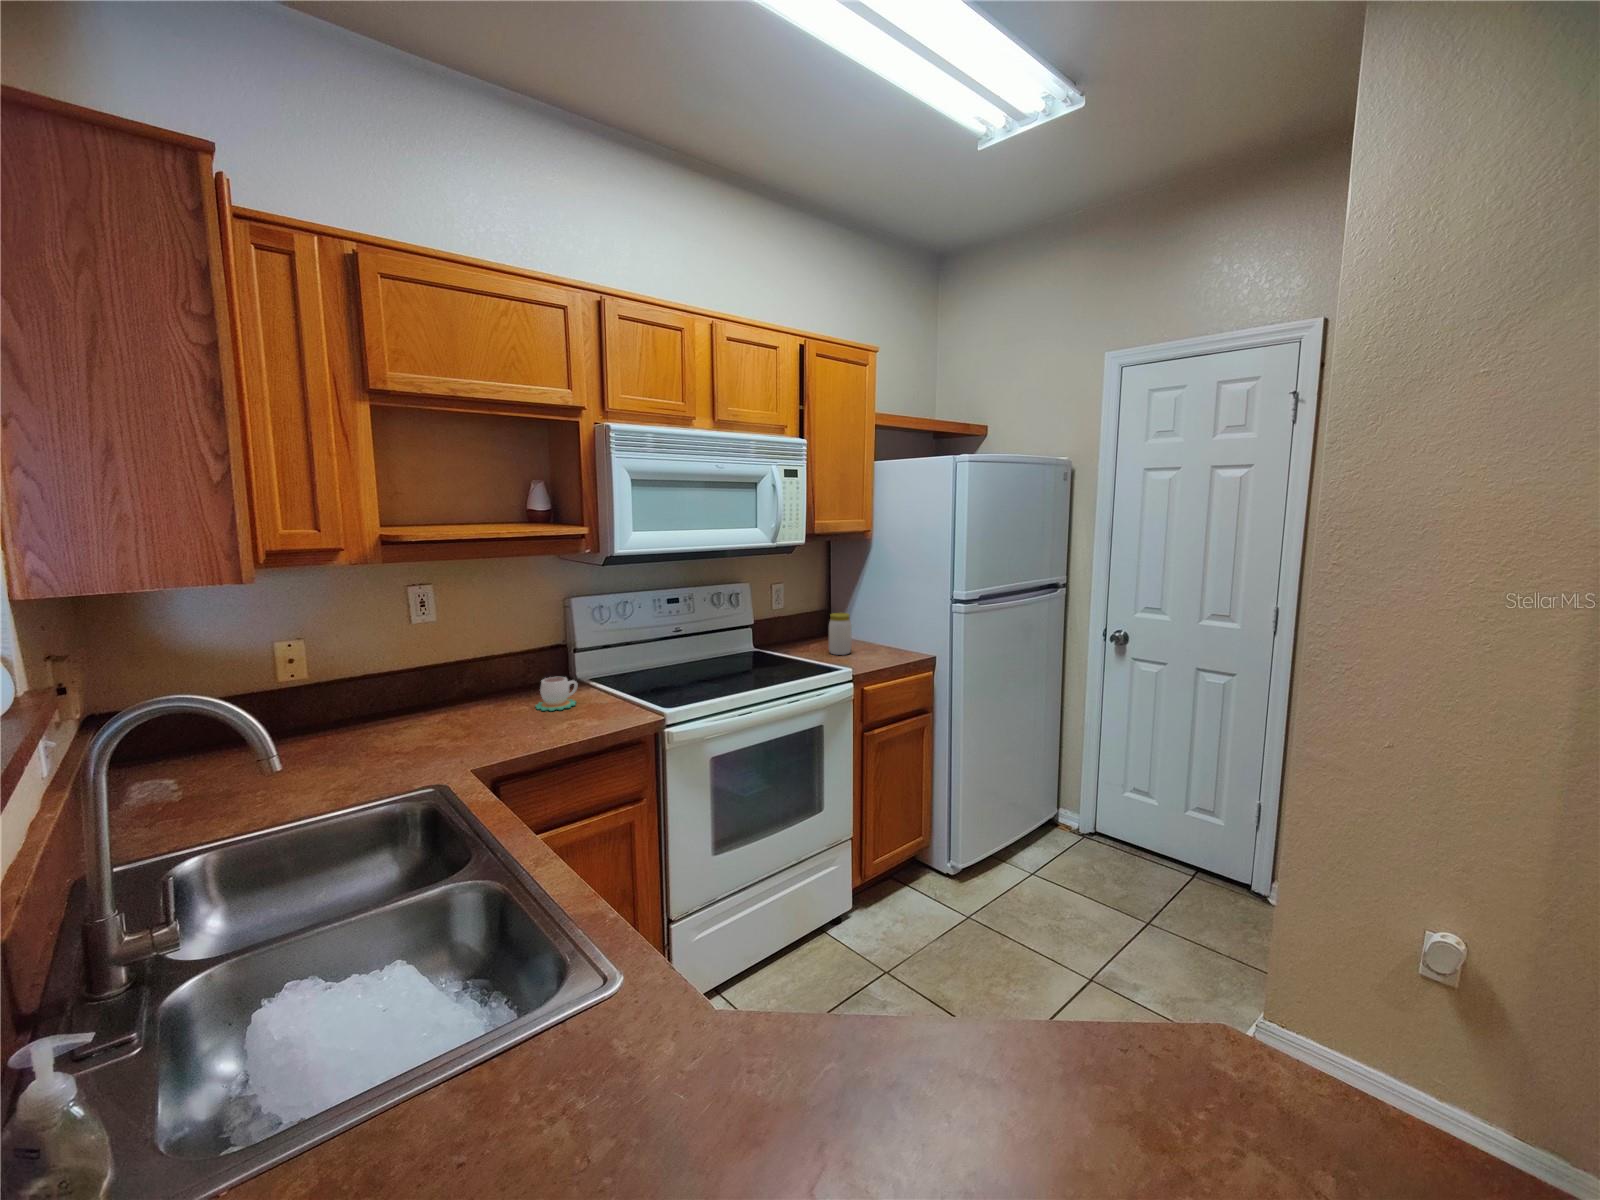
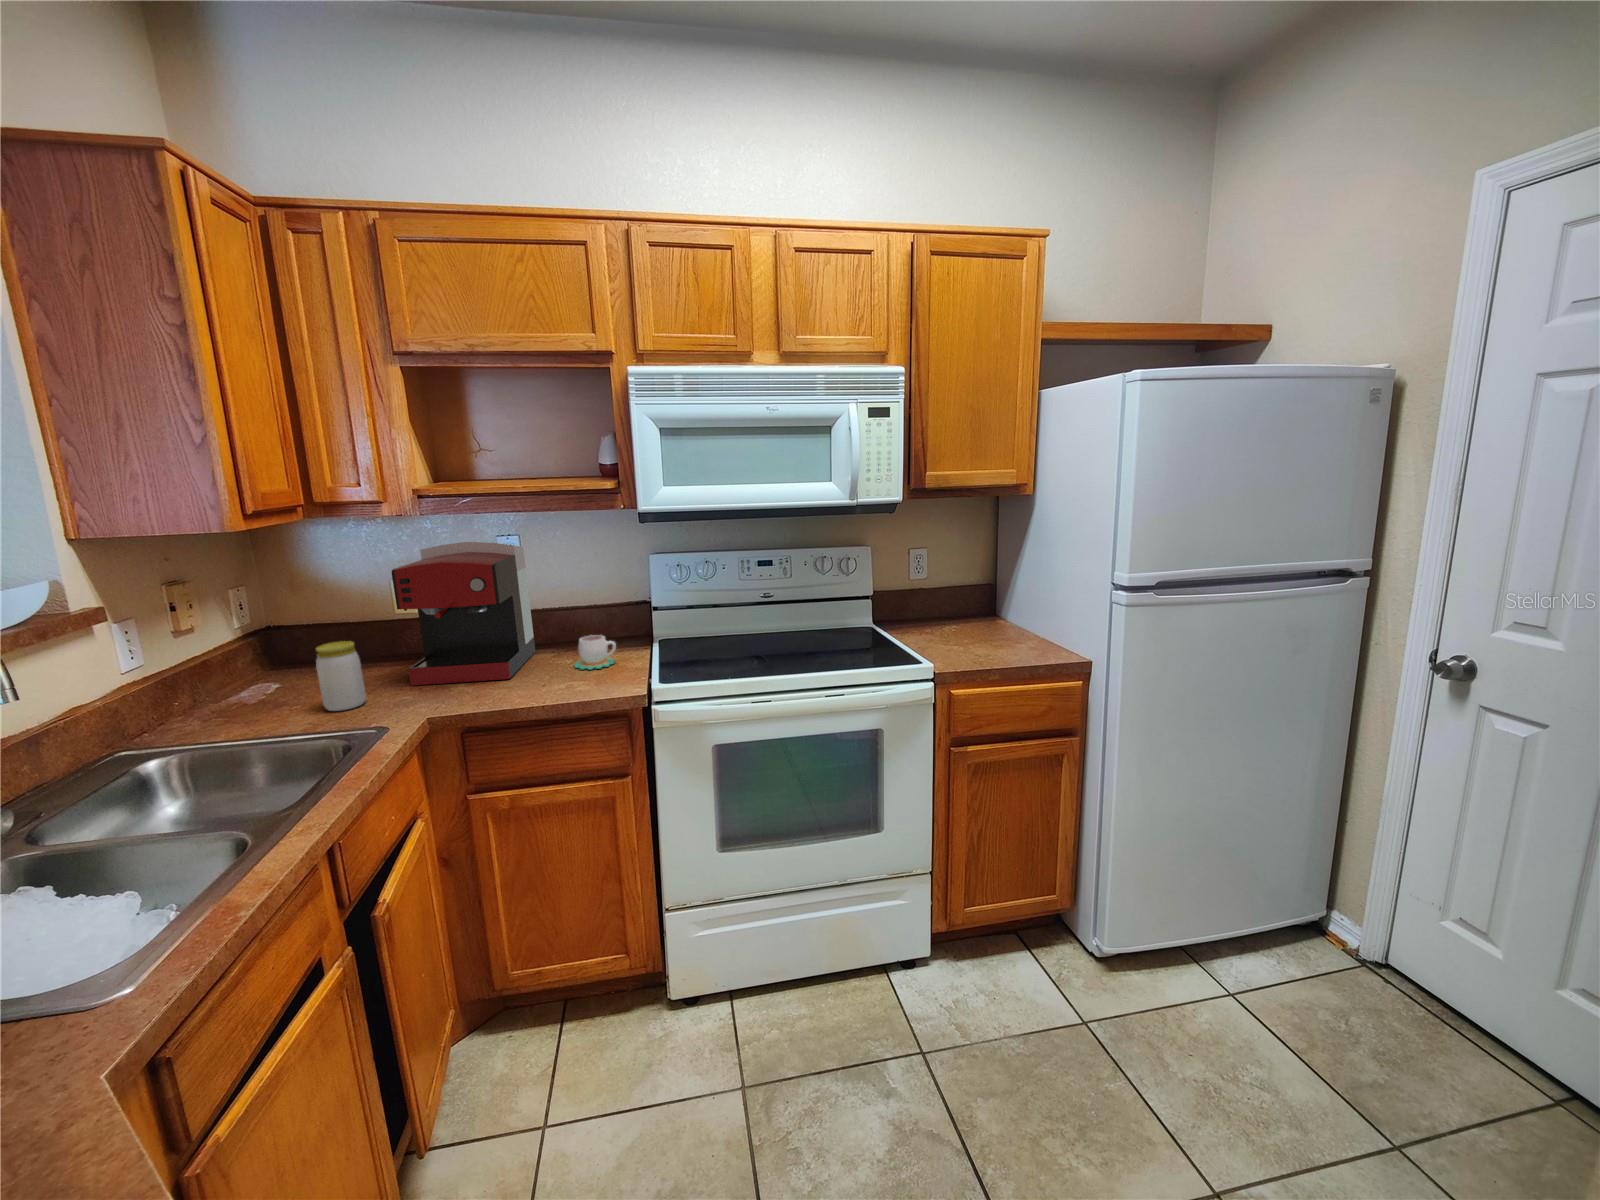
coffee maker: none [352,590,490,749] -> present [392,542,535,686]
jar: present [829,613,851,655] -> present [316,641,366,711]

